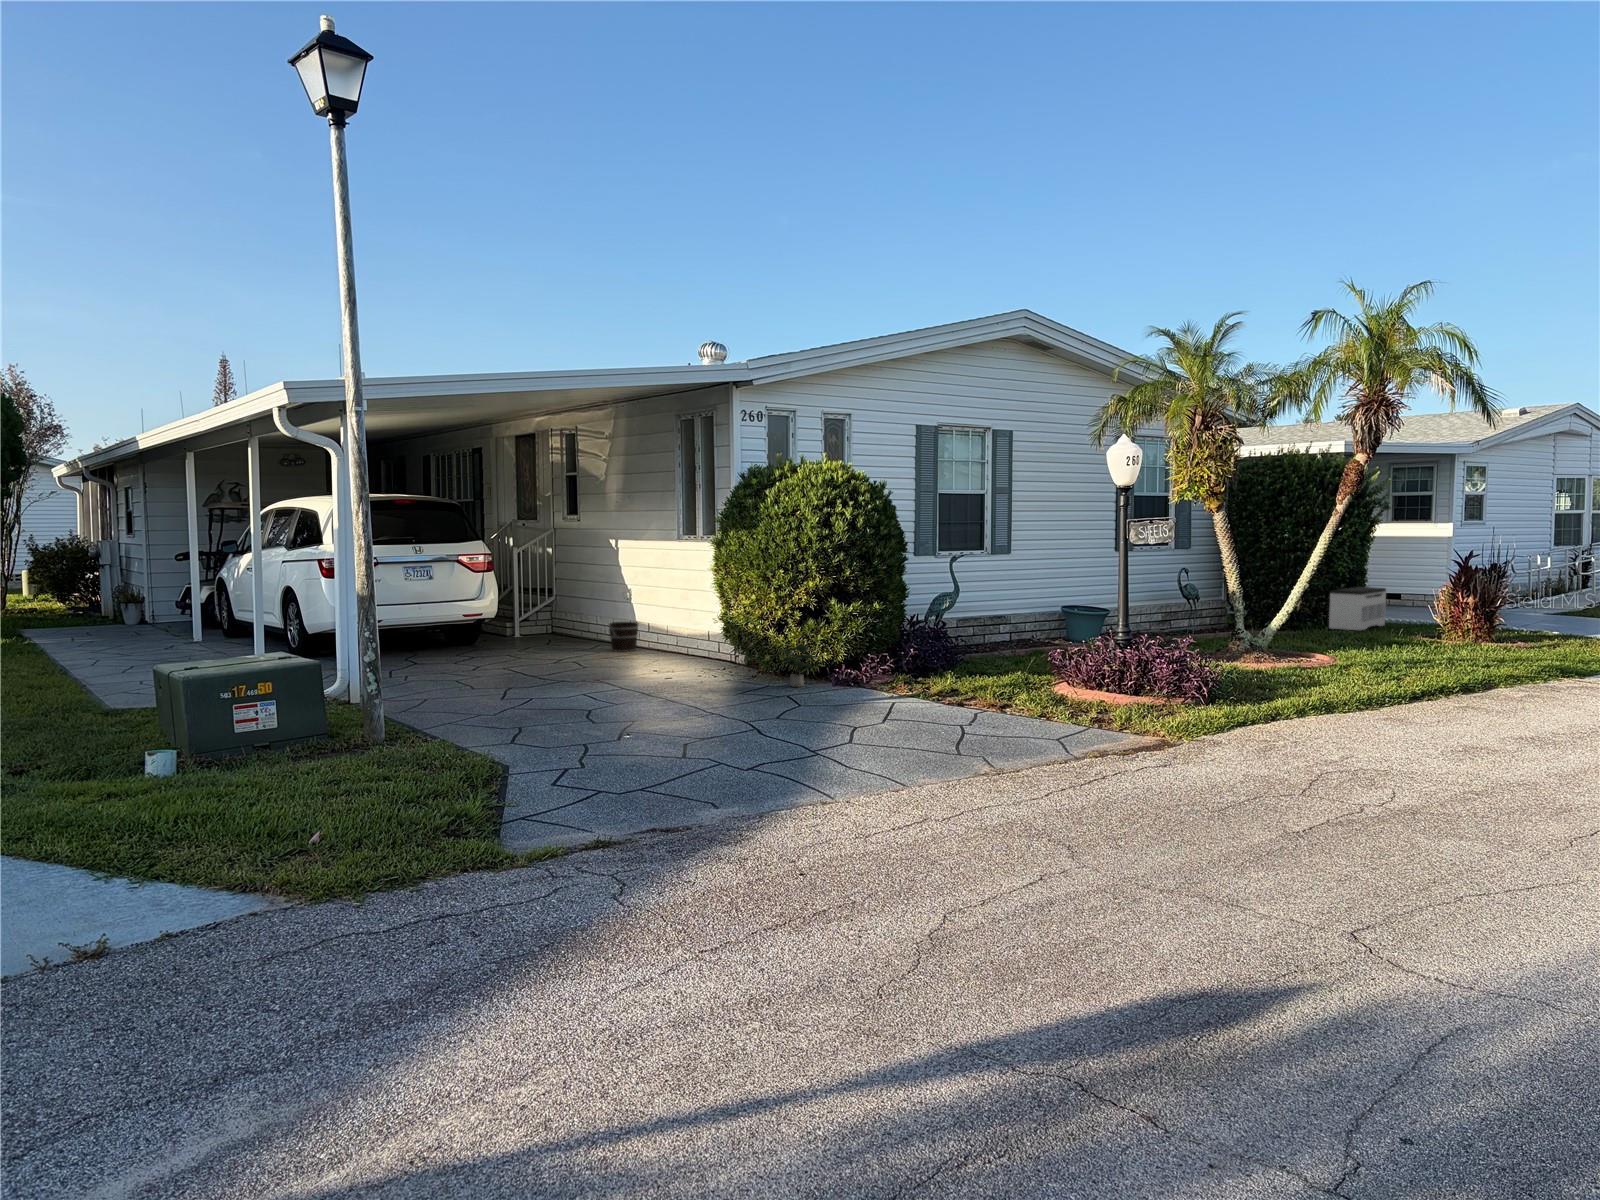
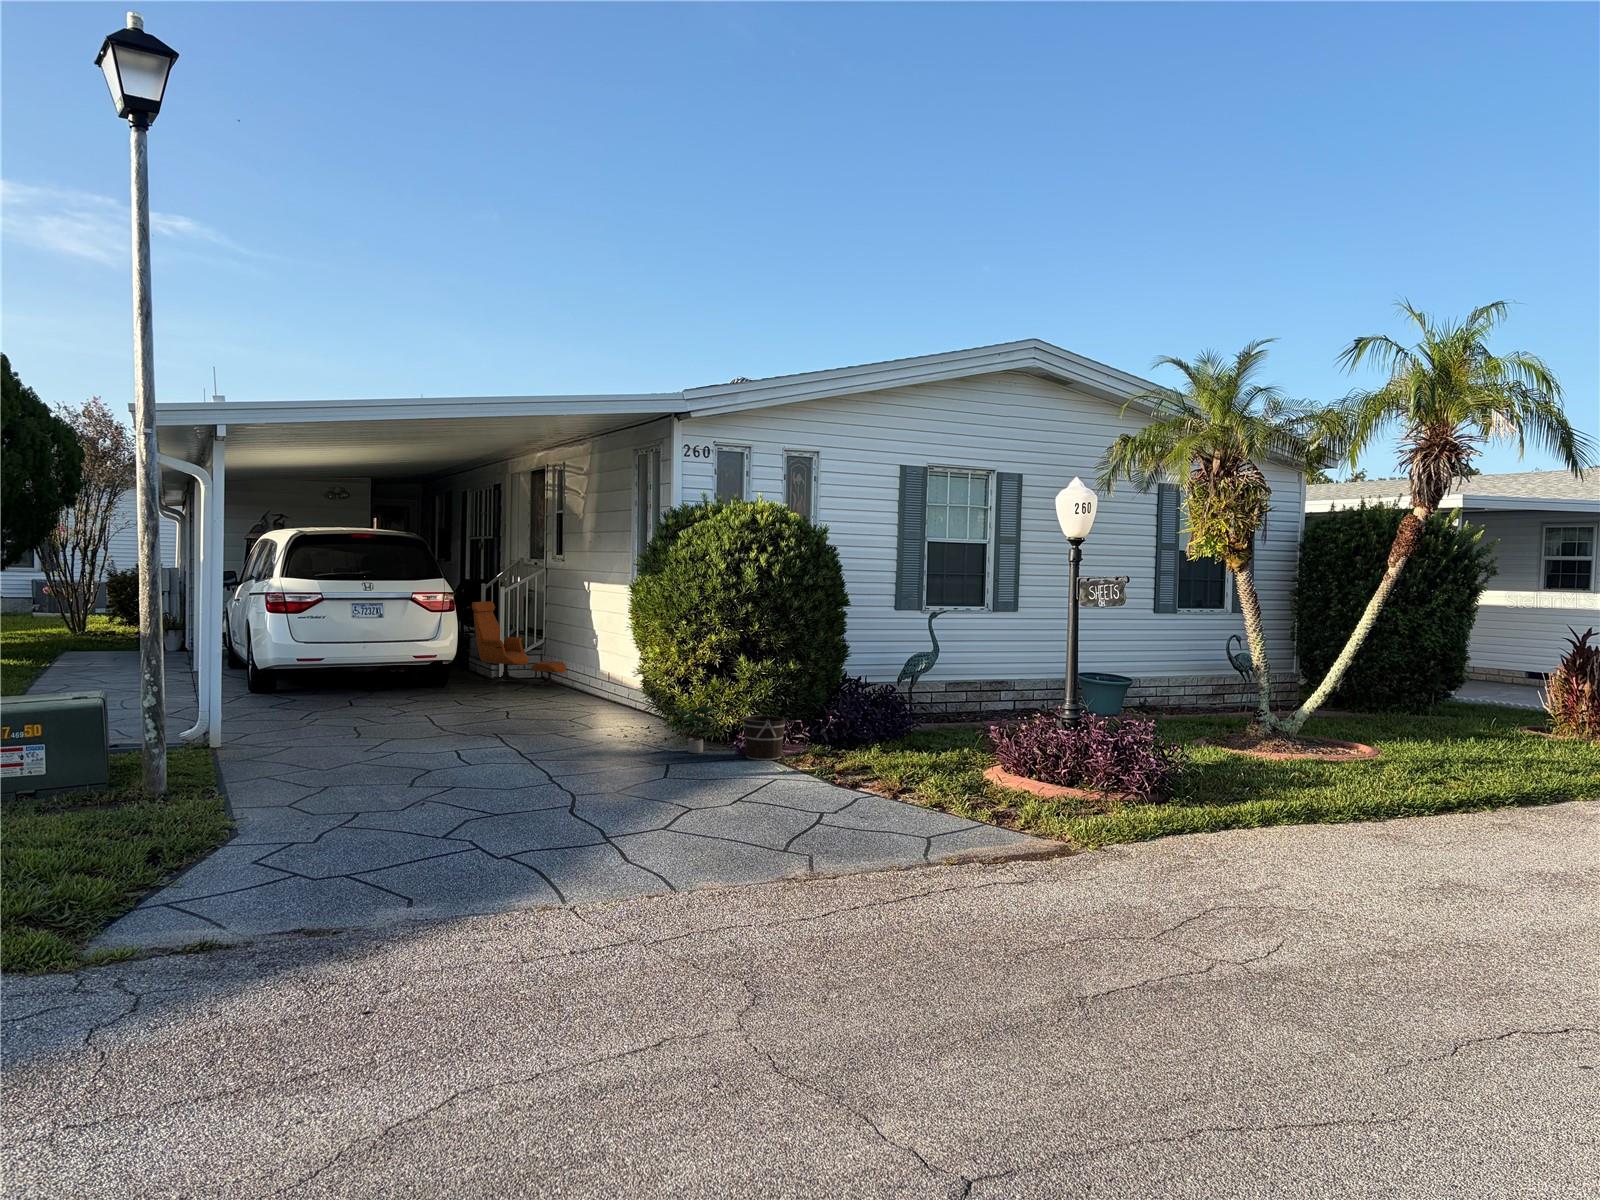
lounge chair: none [493,562,592,642] -> present [472,601,566,688]
bench: present [1329,587,1386,630] -> none [1419,666,1497,718]
bucket: present [609,622,638,652] -> present [743,714,785,760]

